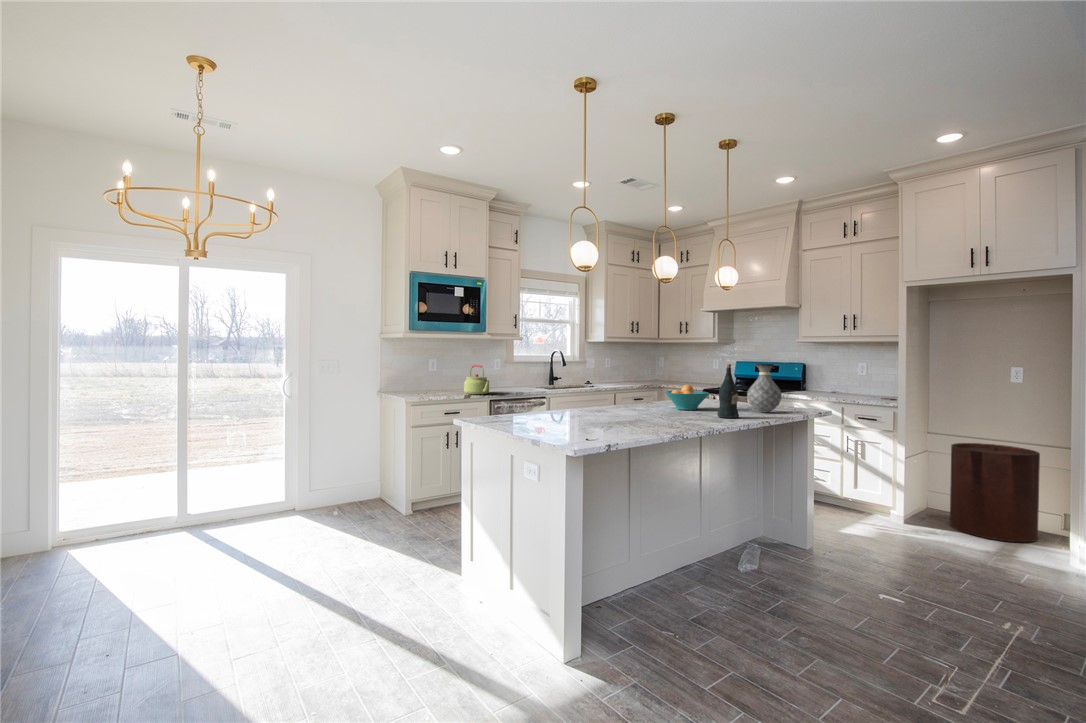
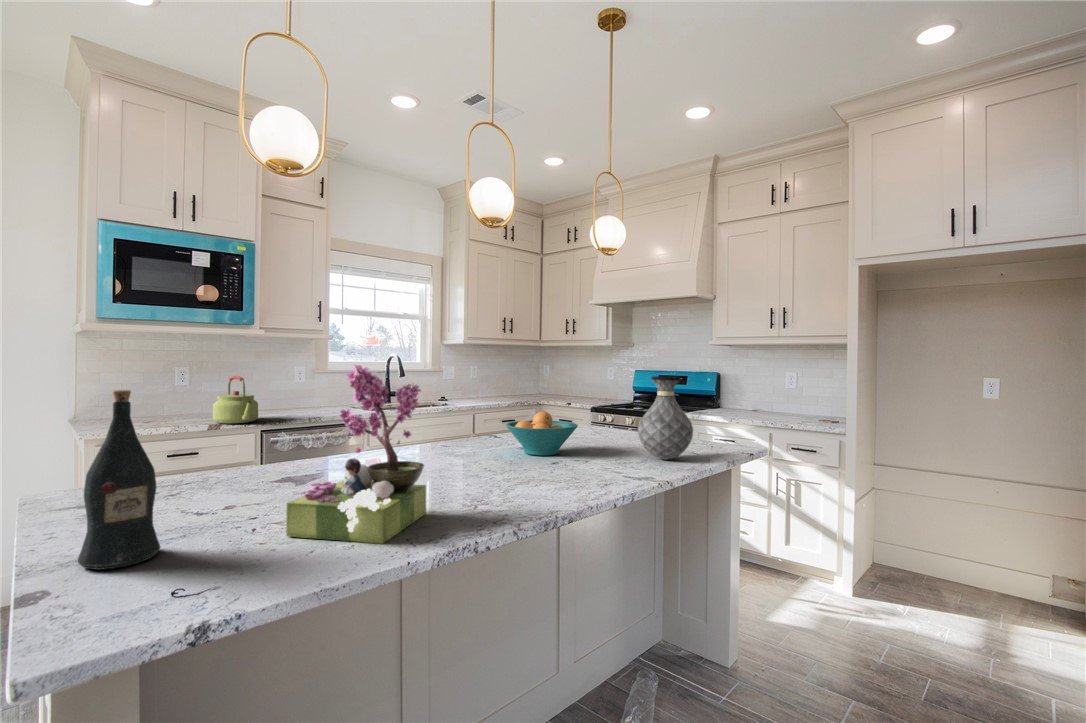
flower arrangement: none [600,355,652,430] -> present [286,364,426,544]
wine bottle: present [717,364,739,418] -> present [78,390,160,570]
trash can: present [950,443,1040,542] -> none [910,481,1030,627]

